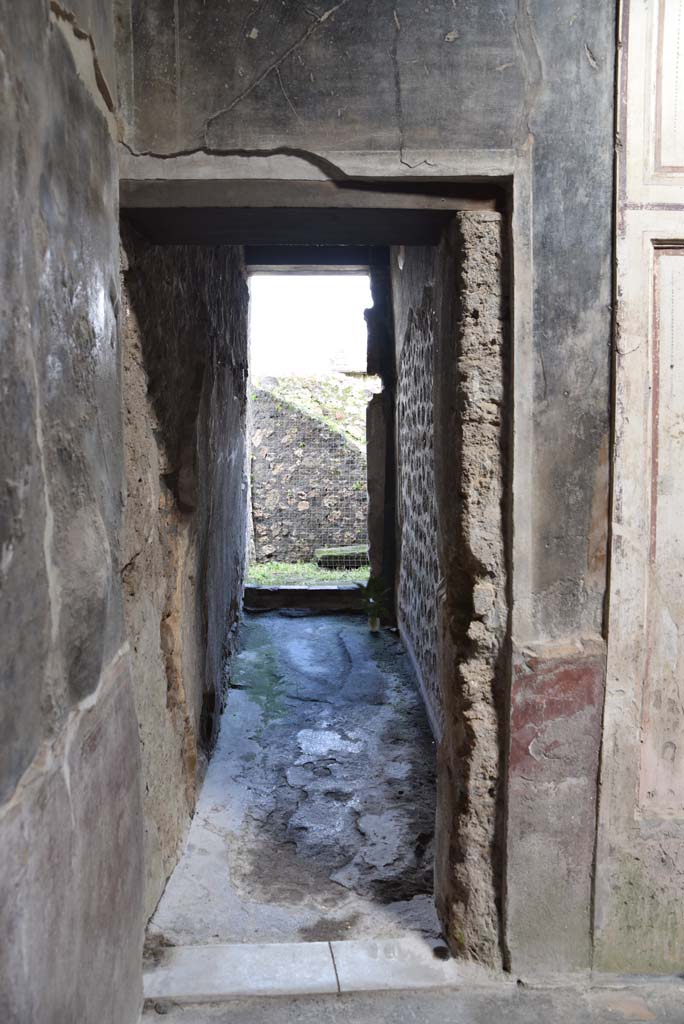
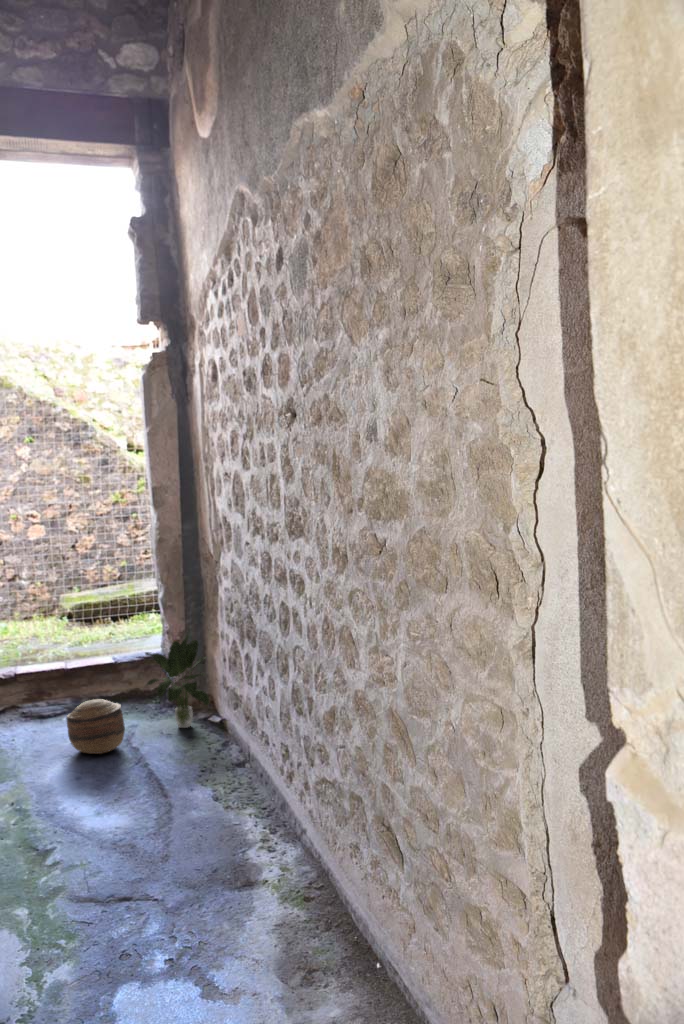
basket: none [303,606,336,639] -> present [67,699,125,754]

